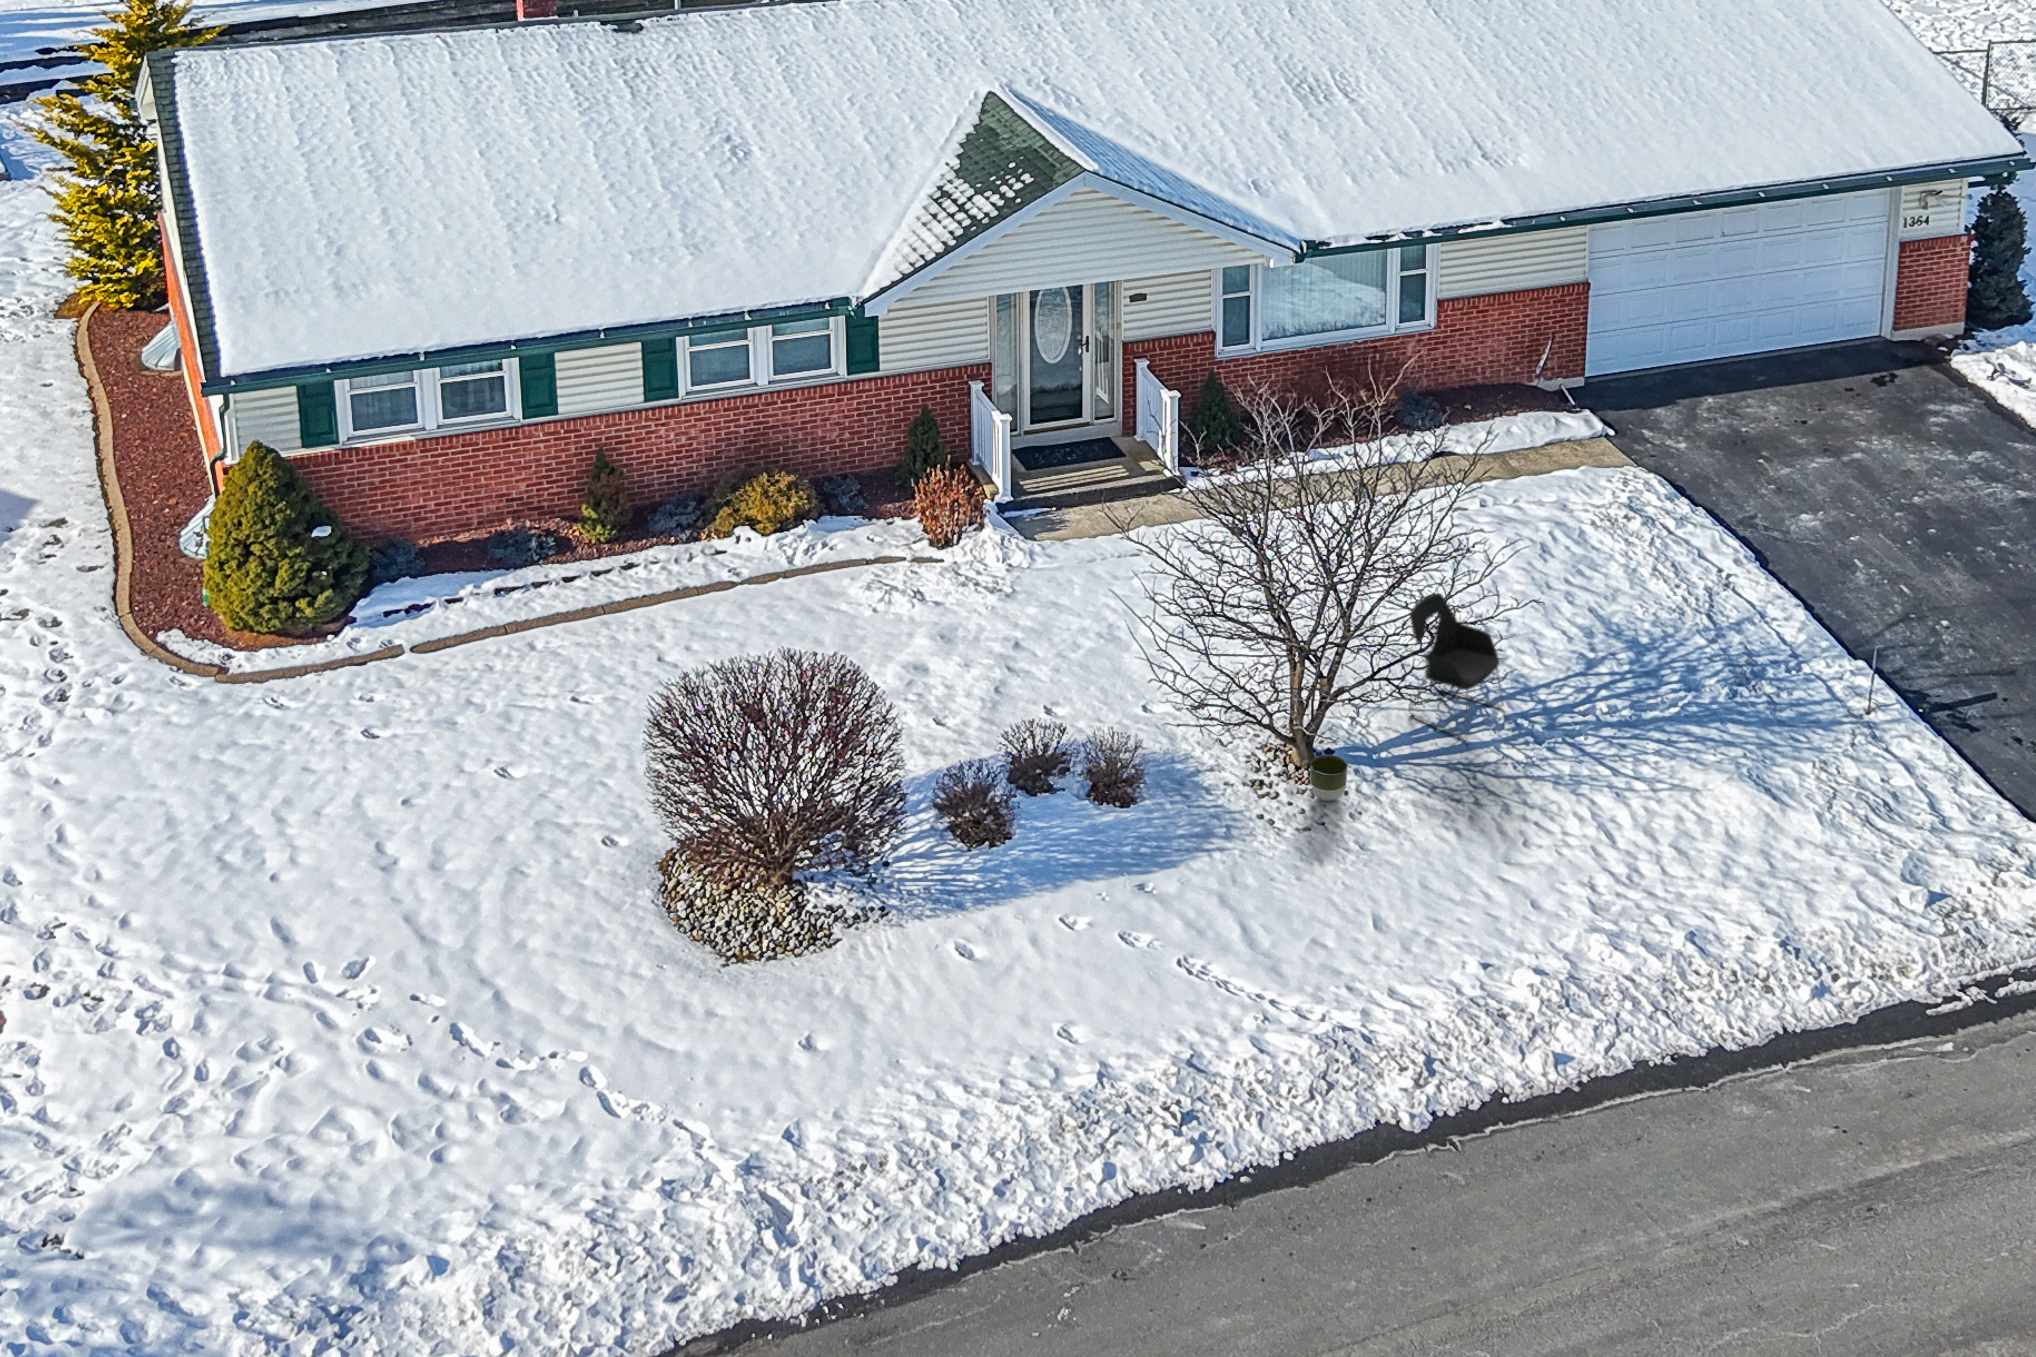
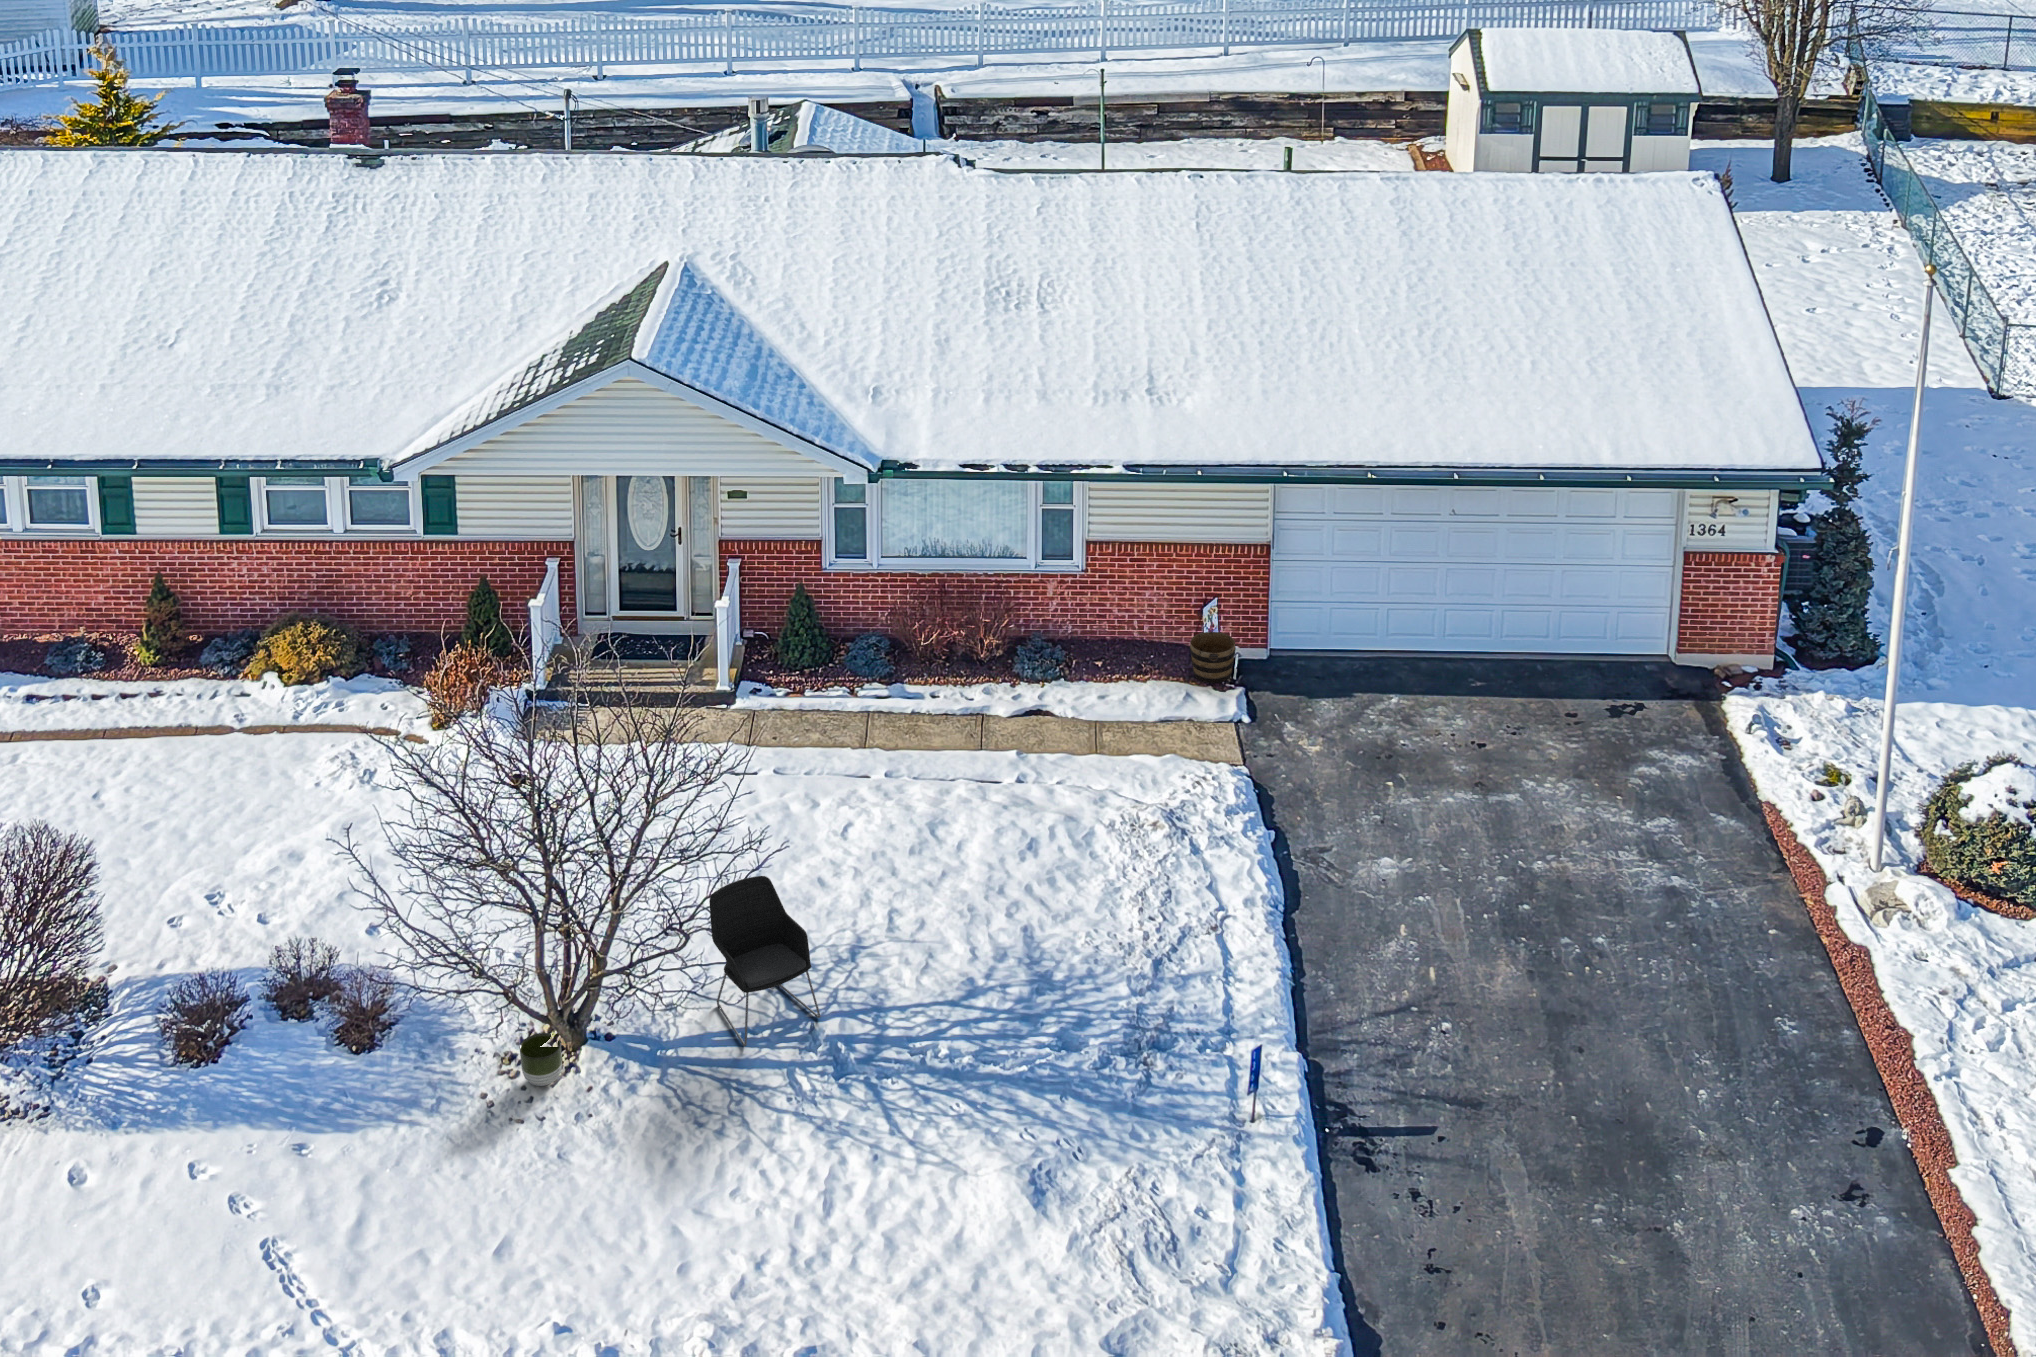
bucket: none [1524,366,1565,410] -> present [1190,632,1236,683]

